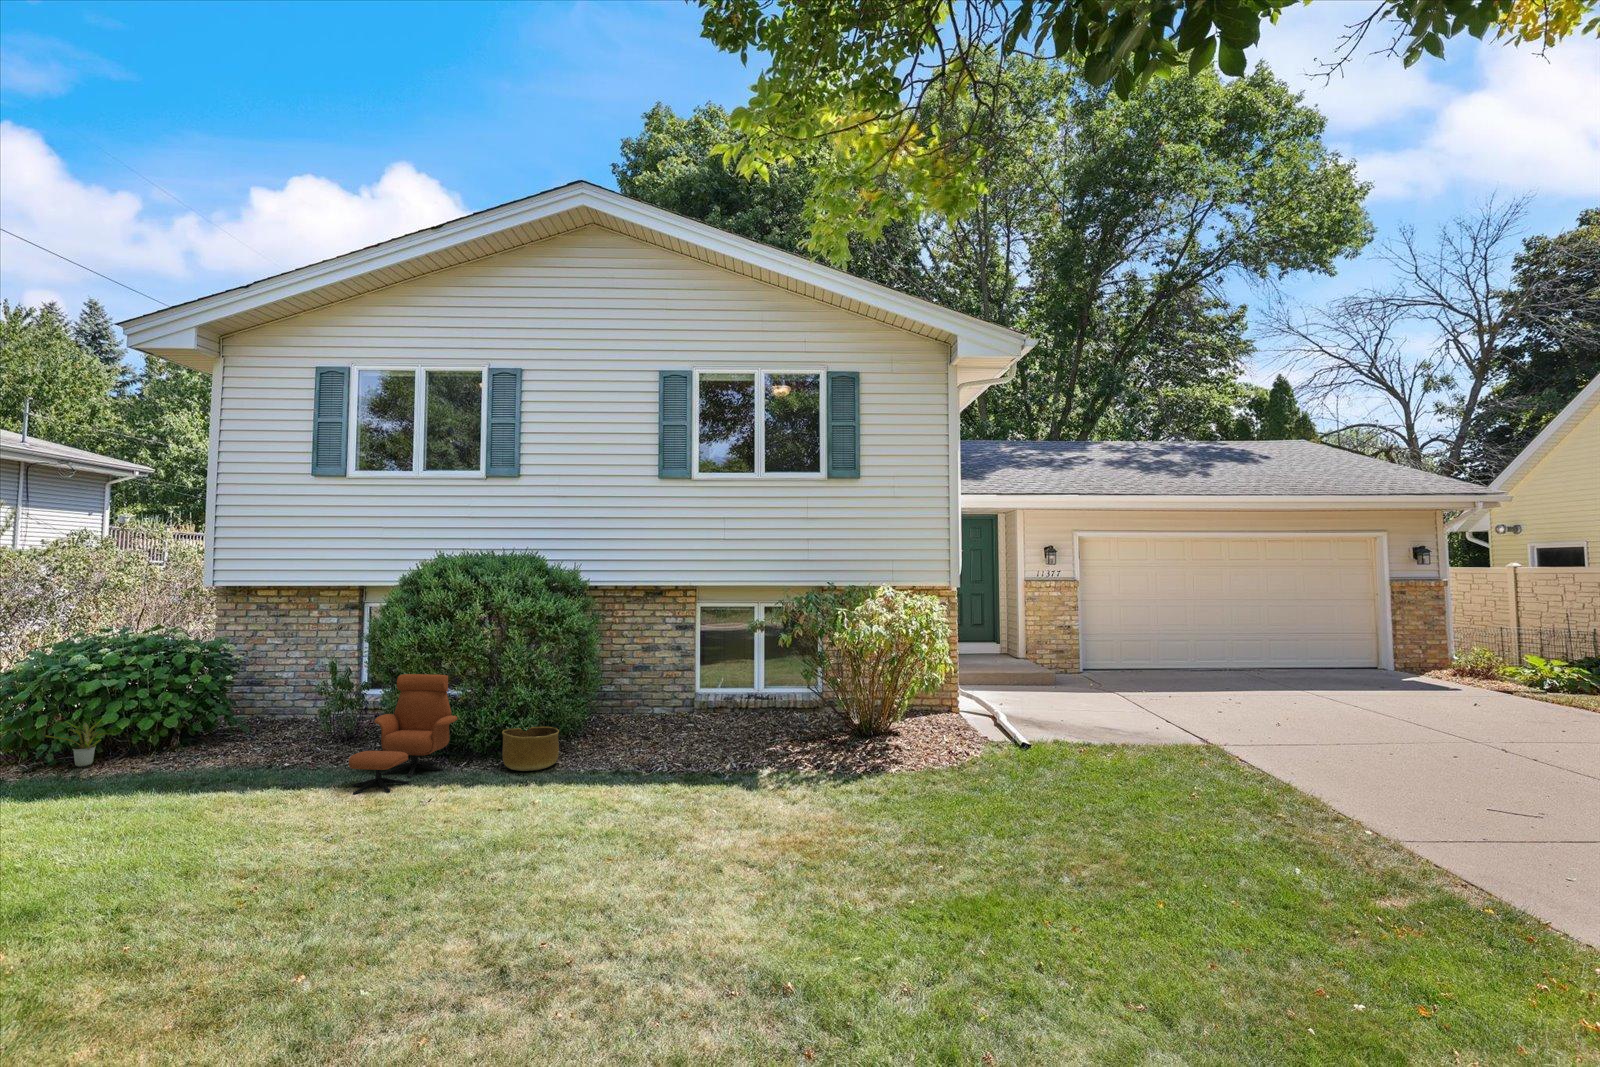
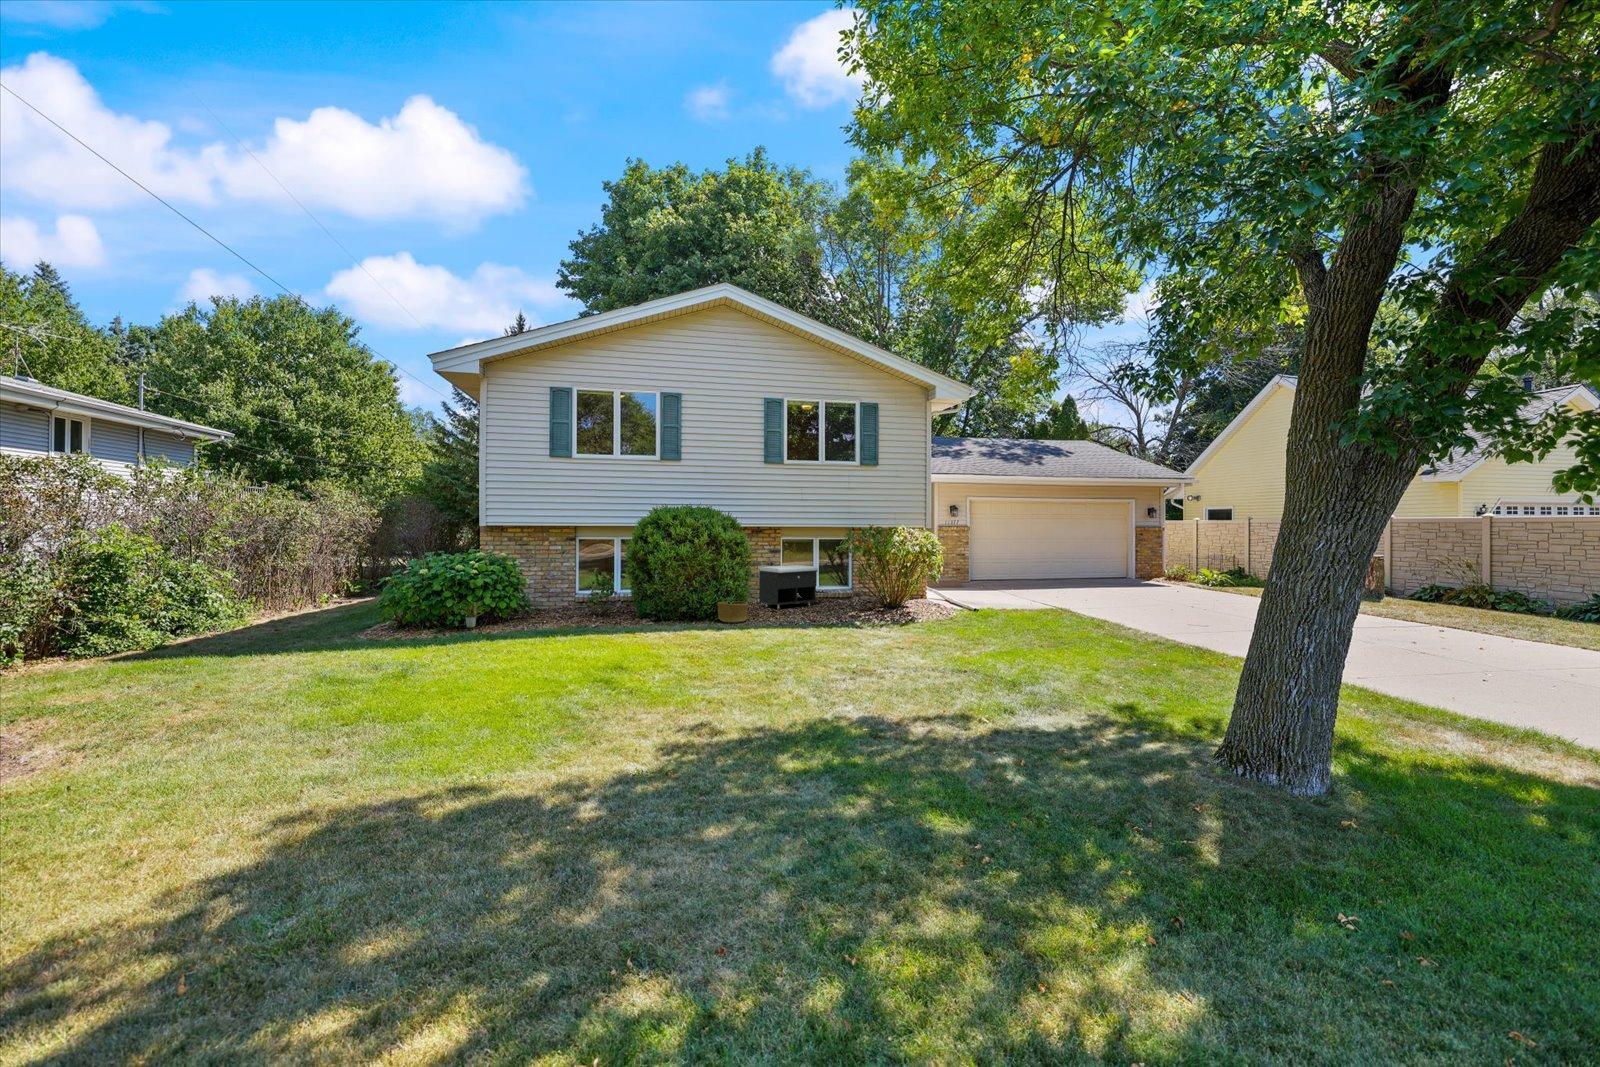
storage bench: none [647,651,749,731] -> present [759,565,818,609]
lounge chair: present [349,674,458,794] -> none [650,572,695,631]

